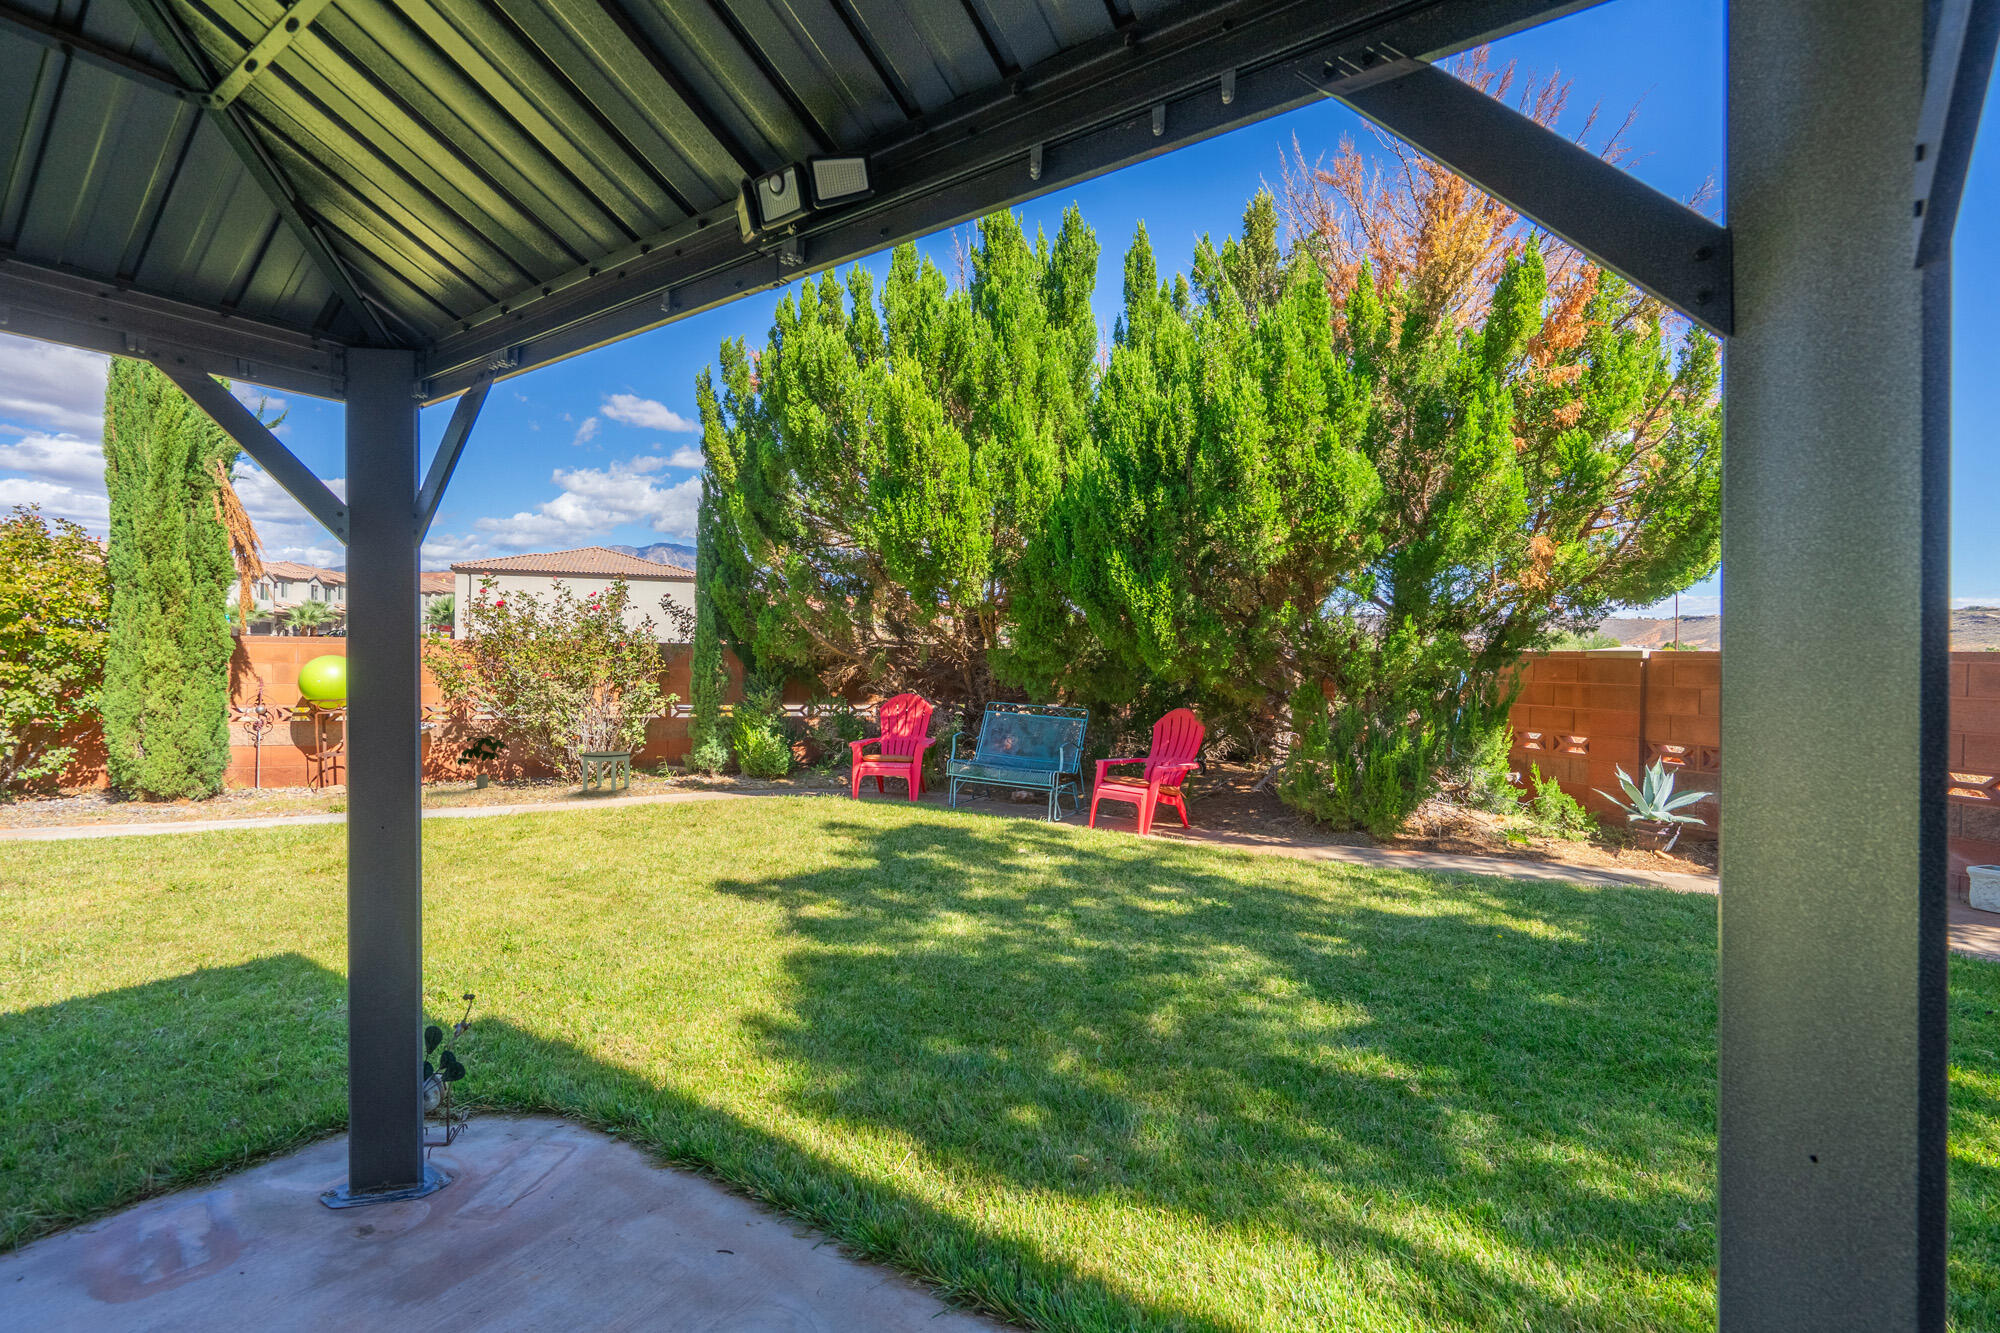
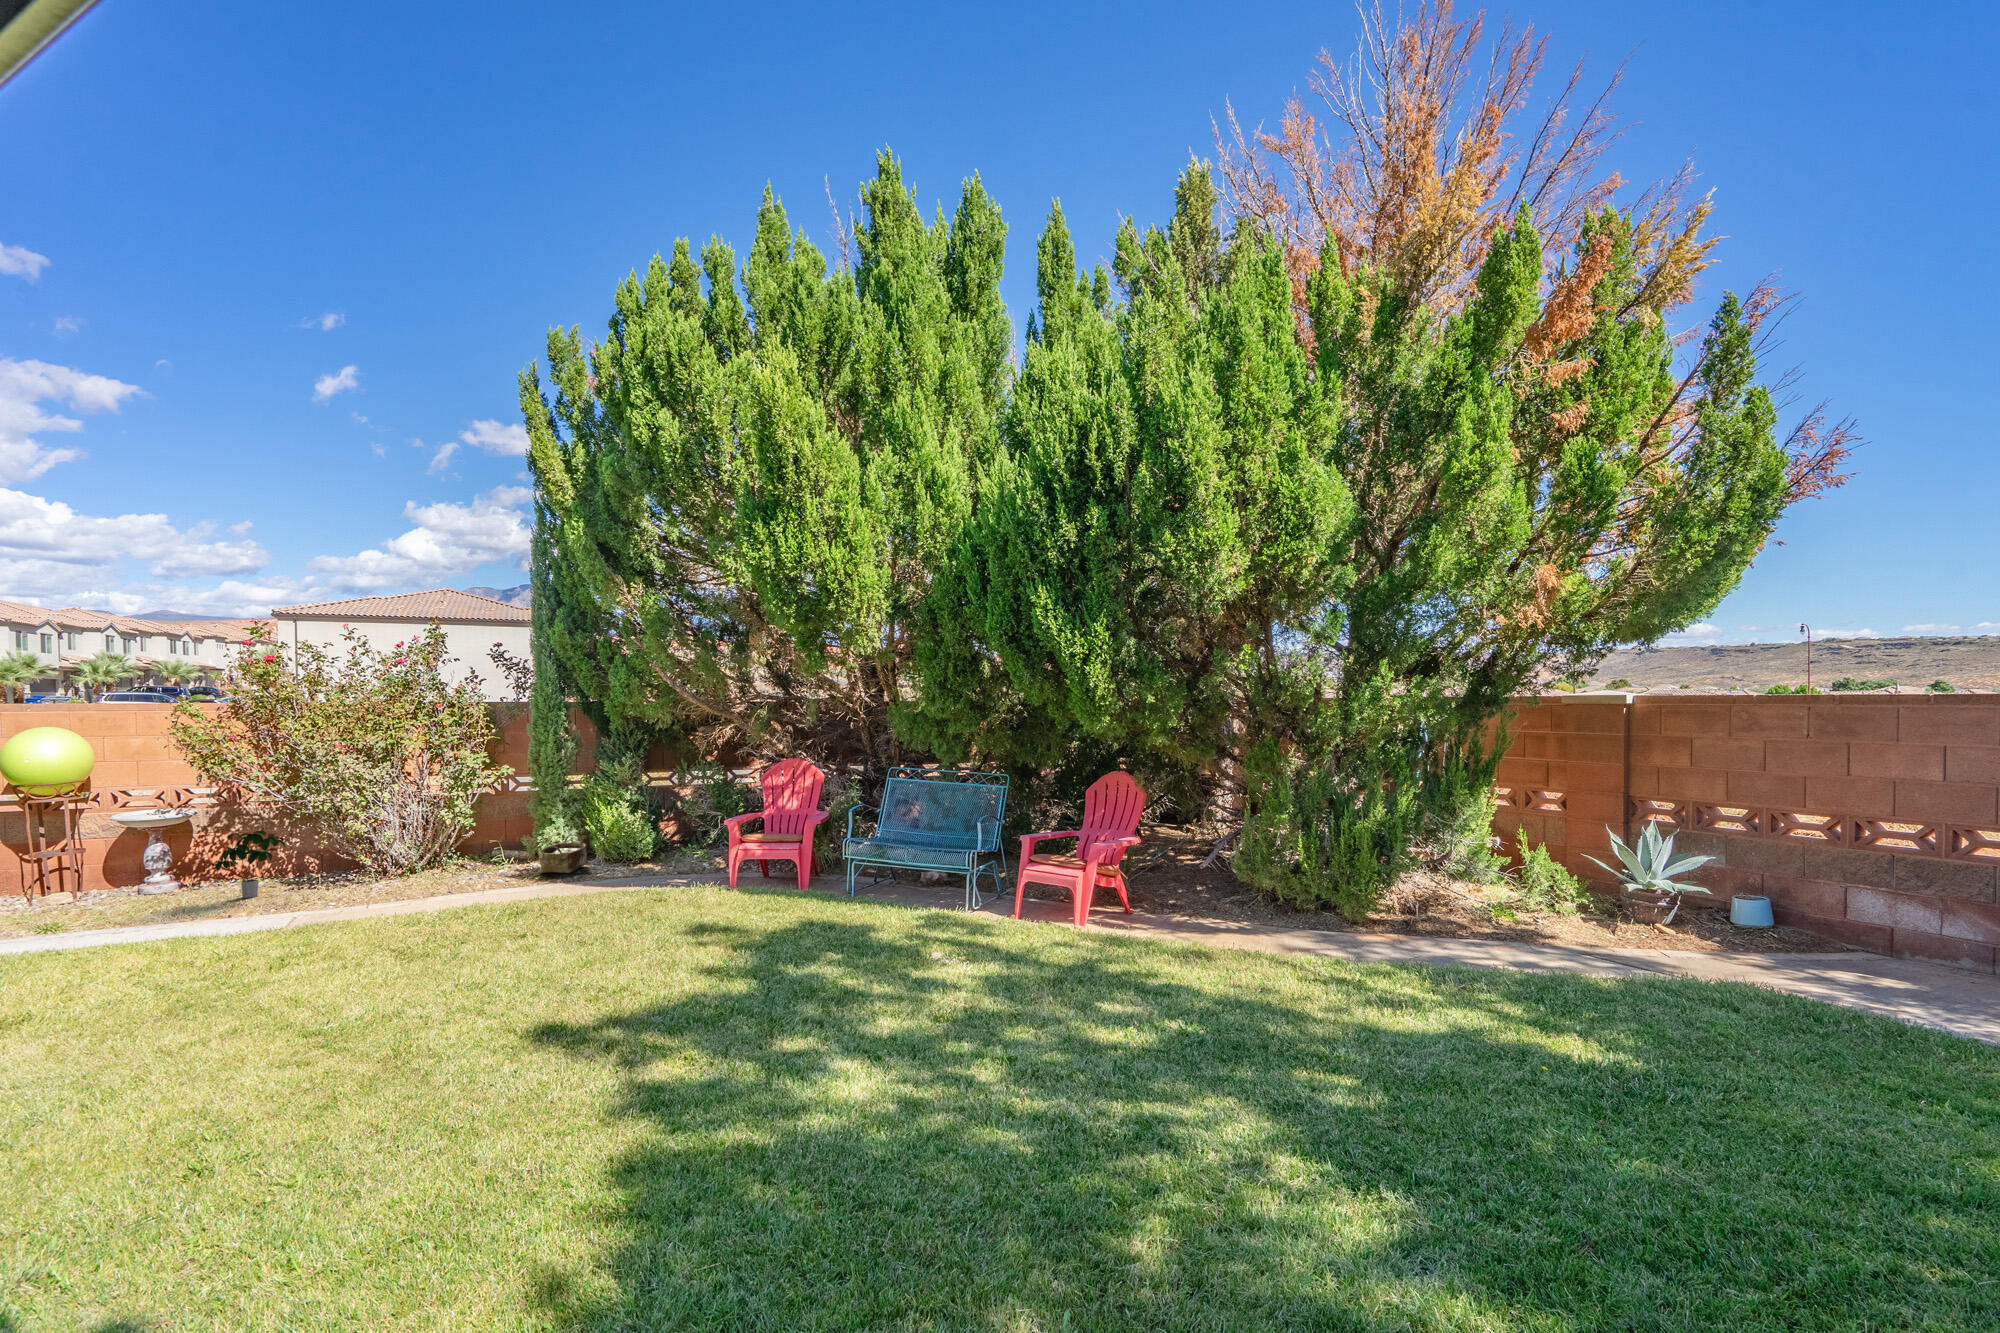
round table: present [581,751,631,791] -> none [380,842,447,895]
woven basket: none [700,753,737,783] -> present [538,834,587,873]

